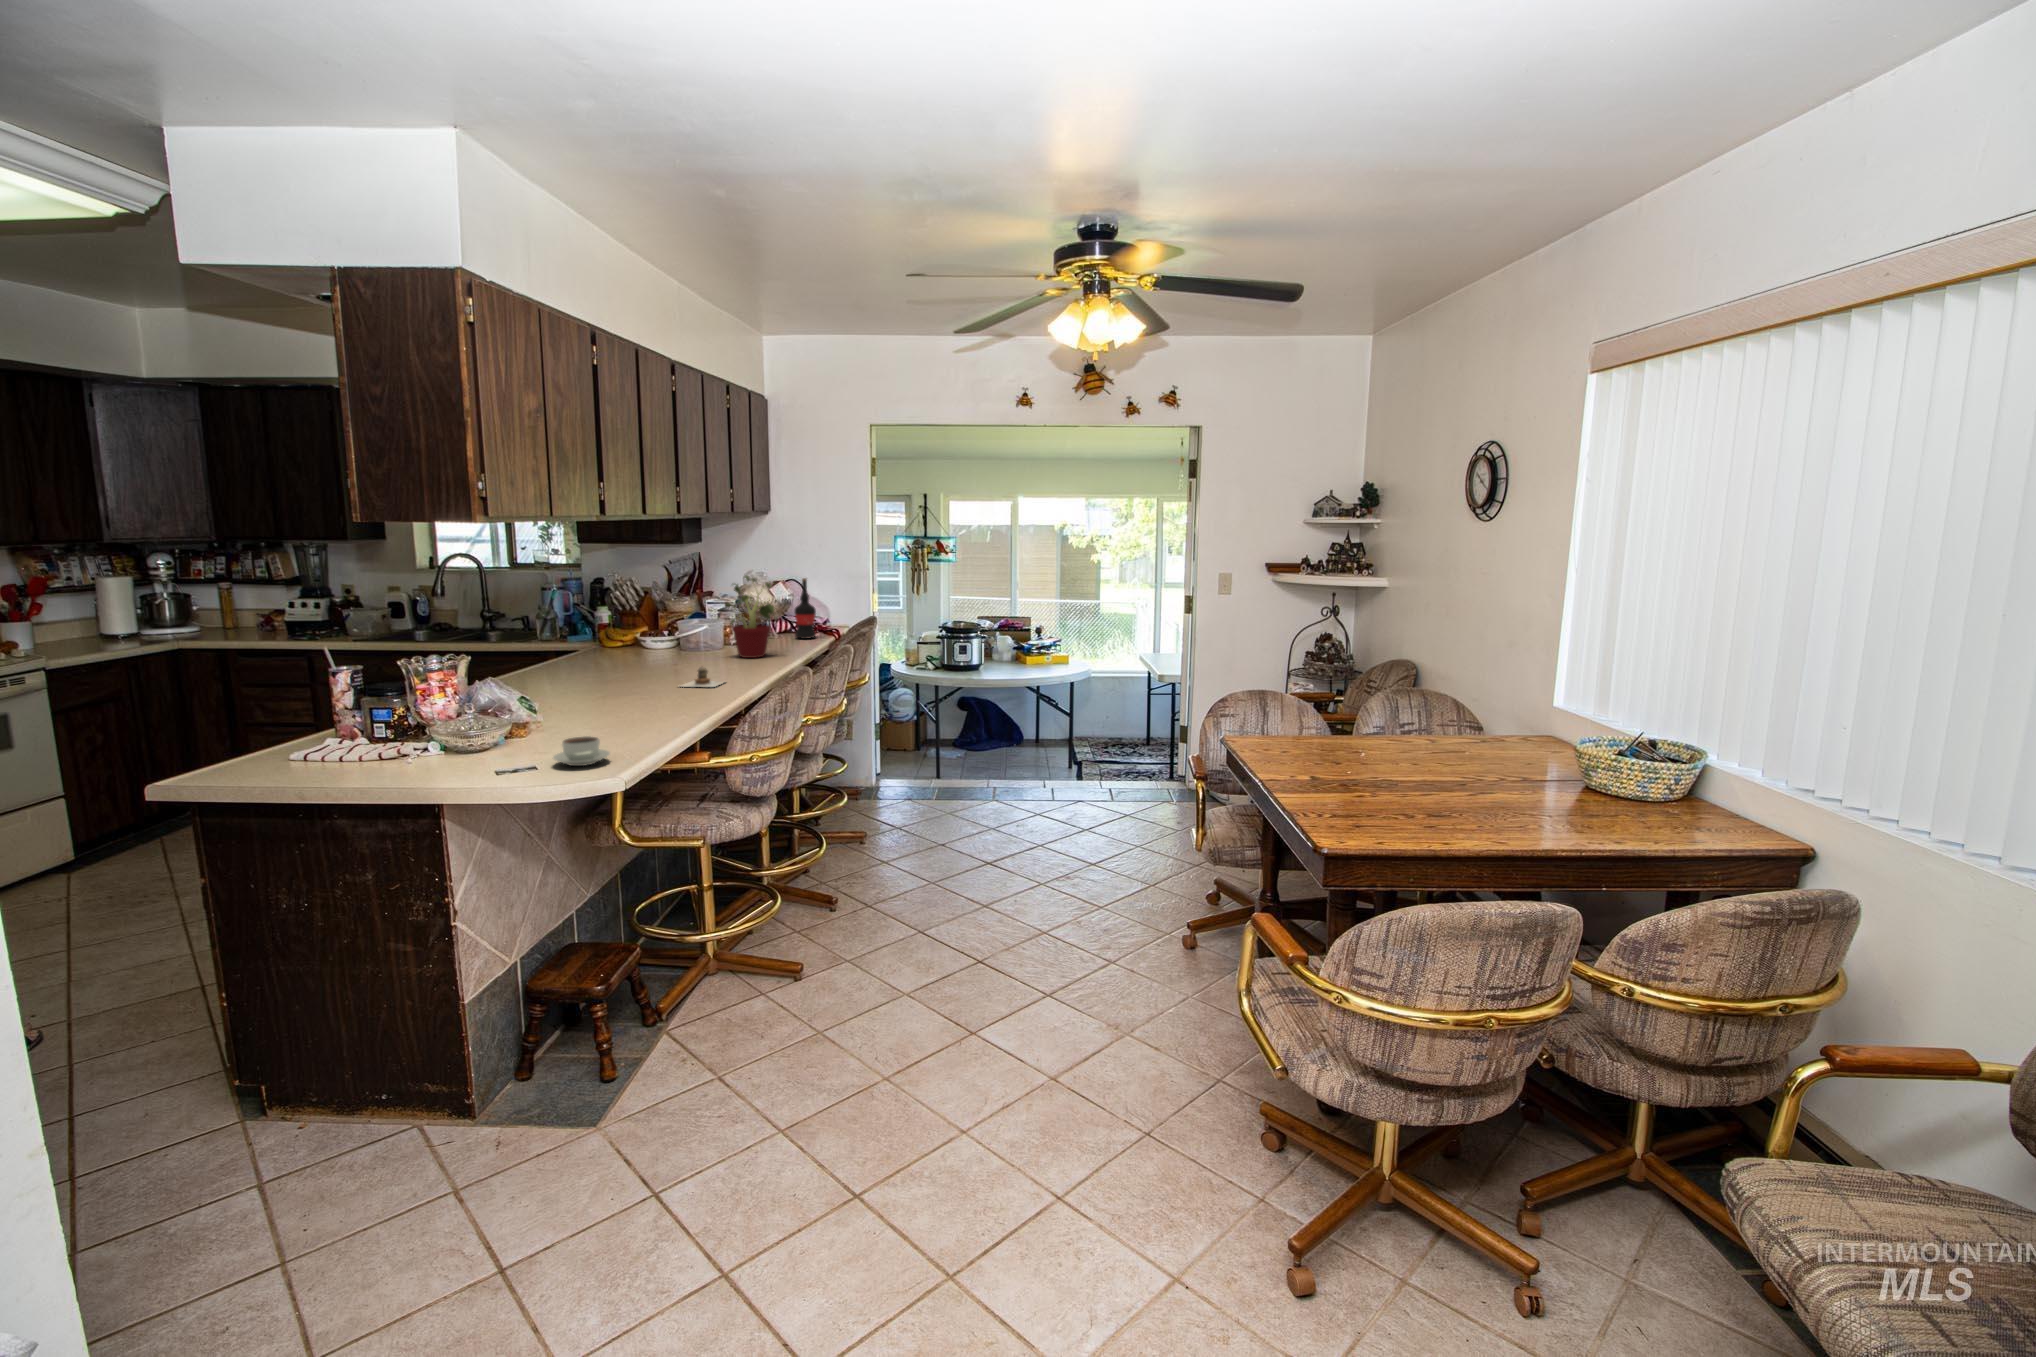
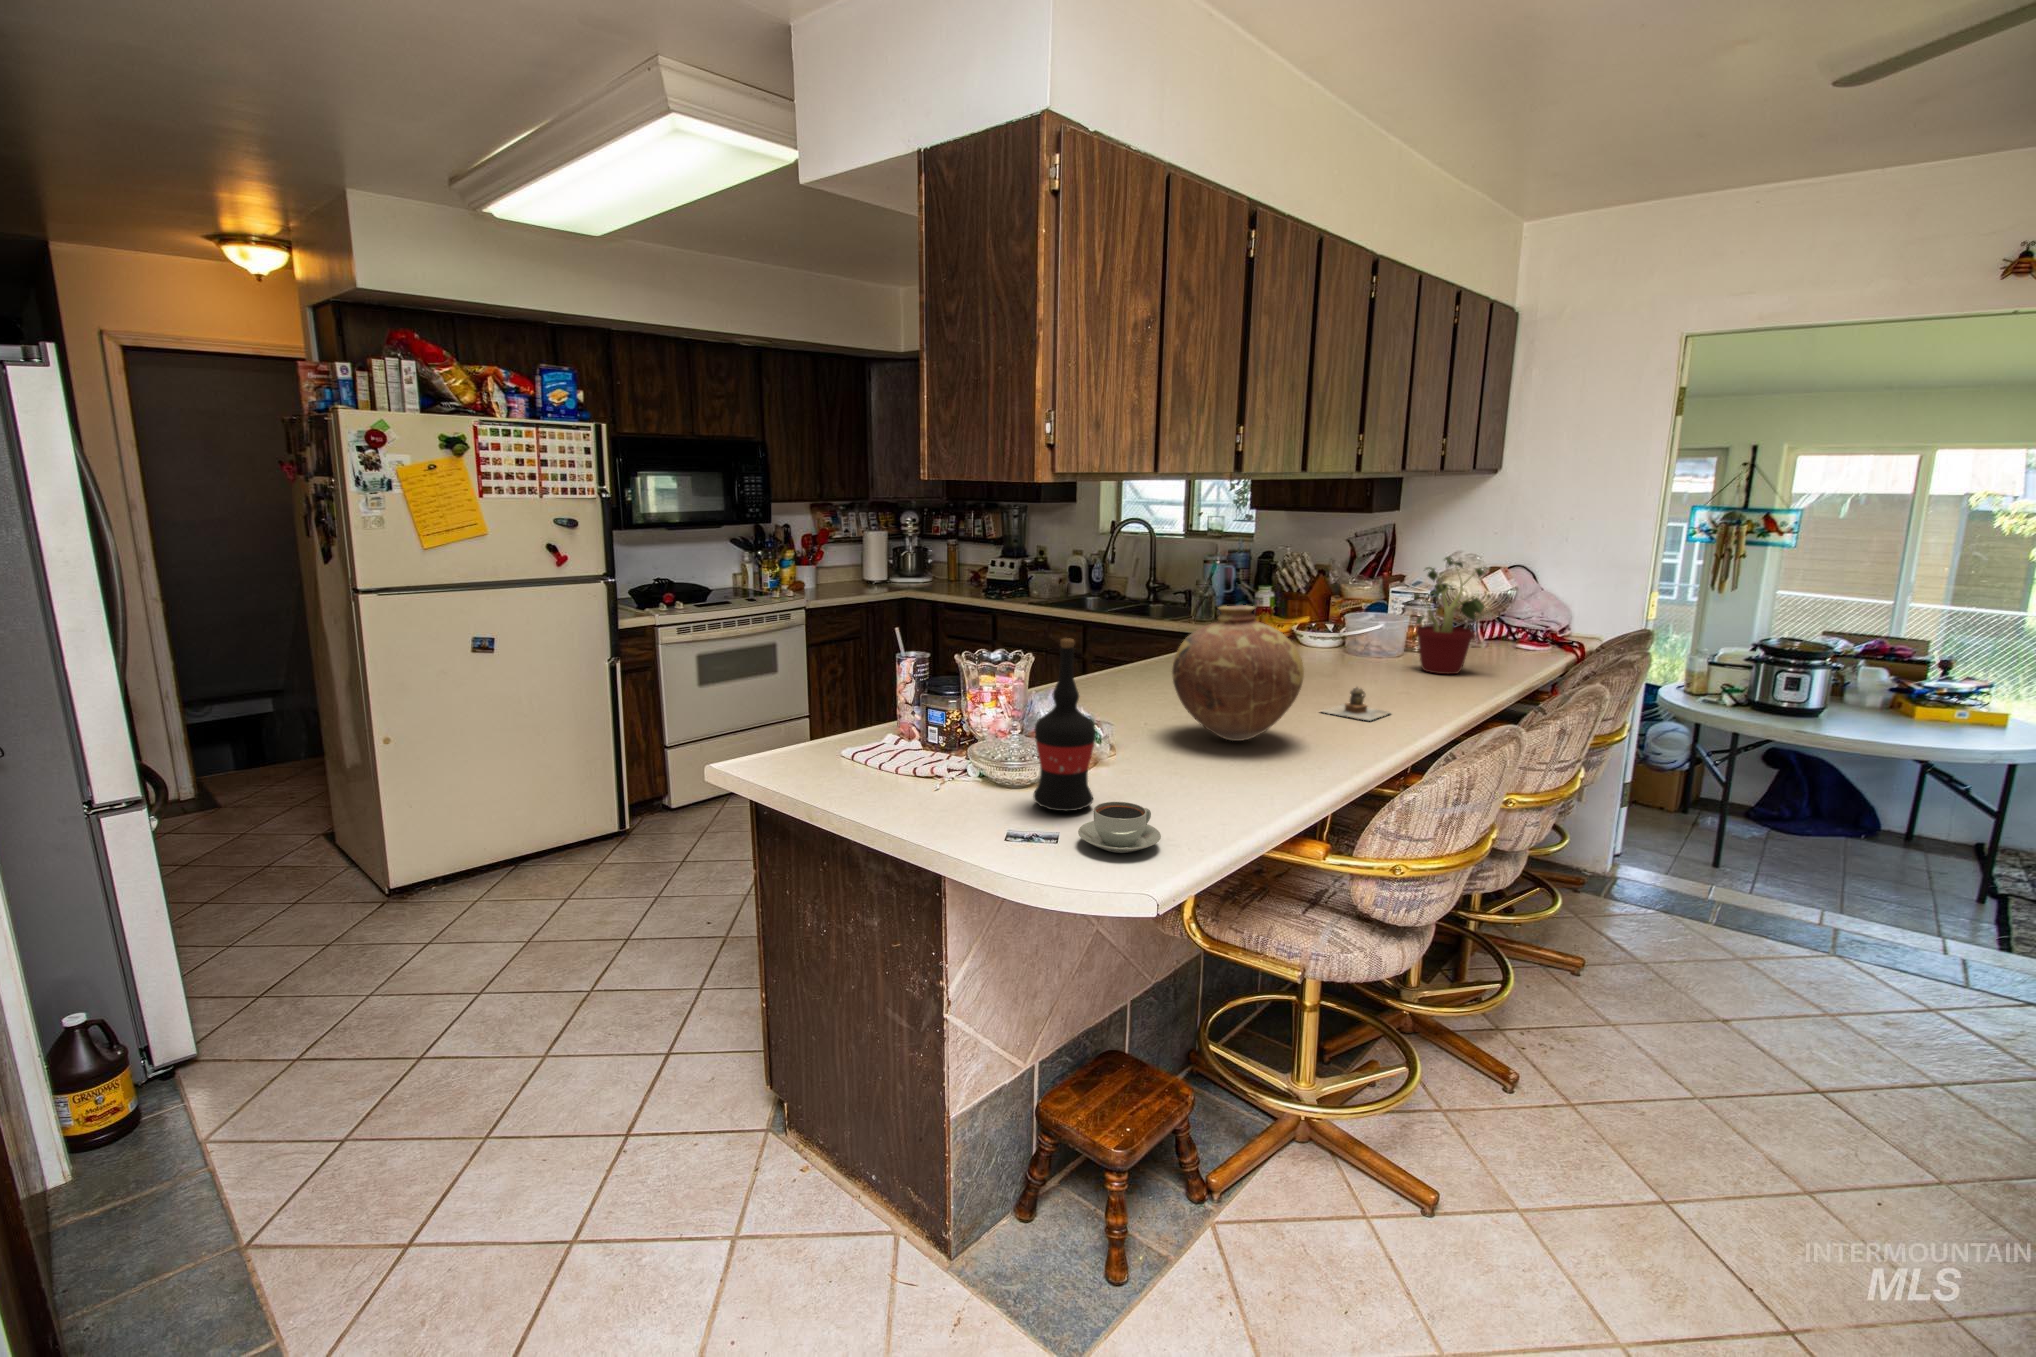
wine bottle: present [794,578,816,639] -> present [1034,638,1096,811]
vase: none [573,613,670,708] -> present [1172,605,1304,741]

